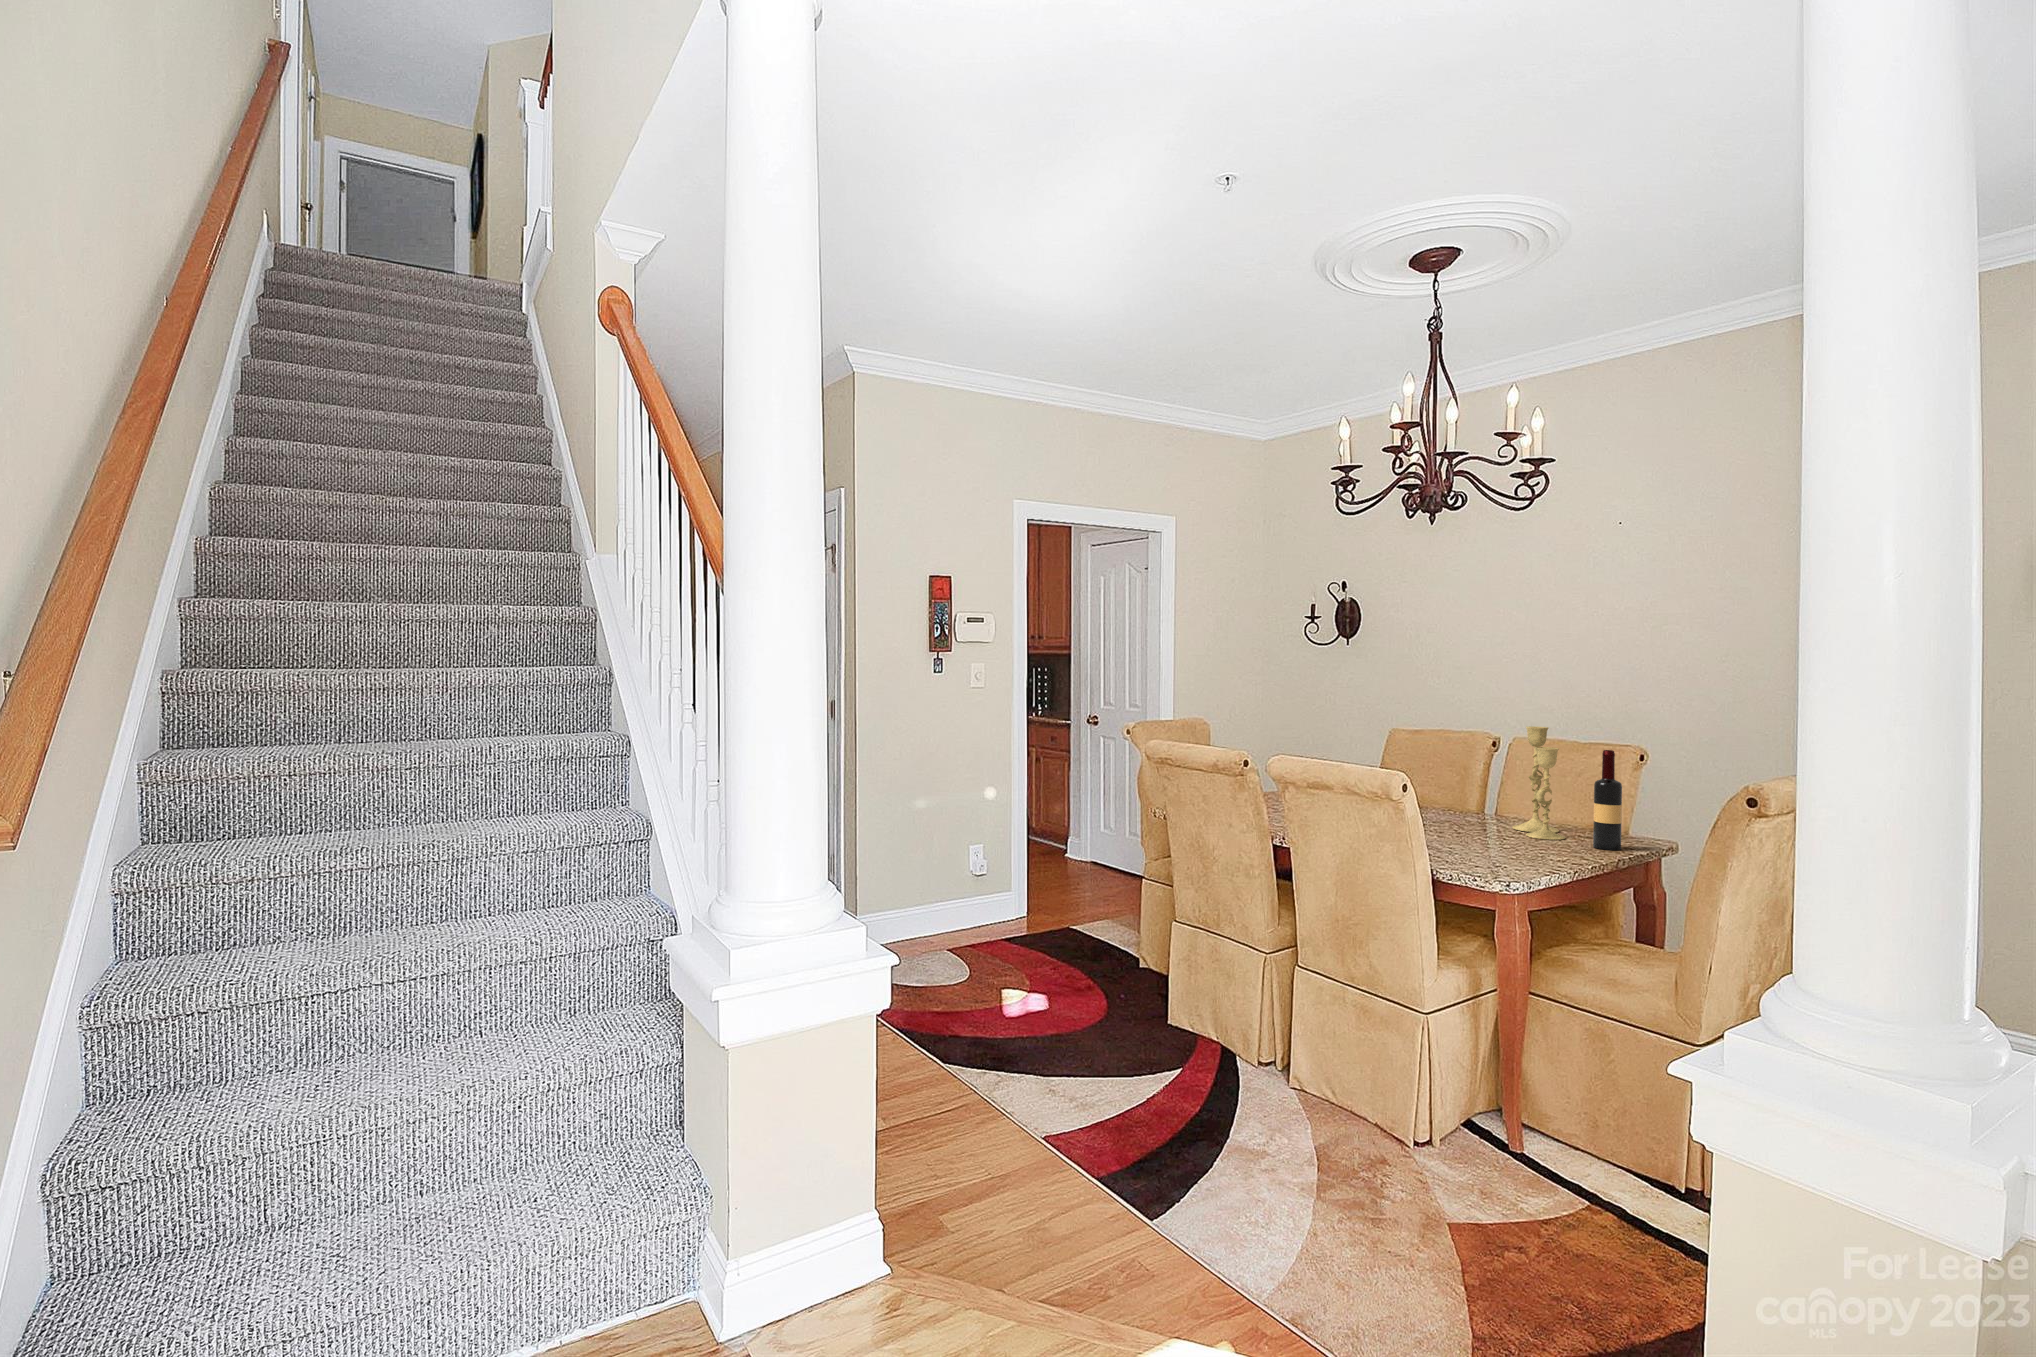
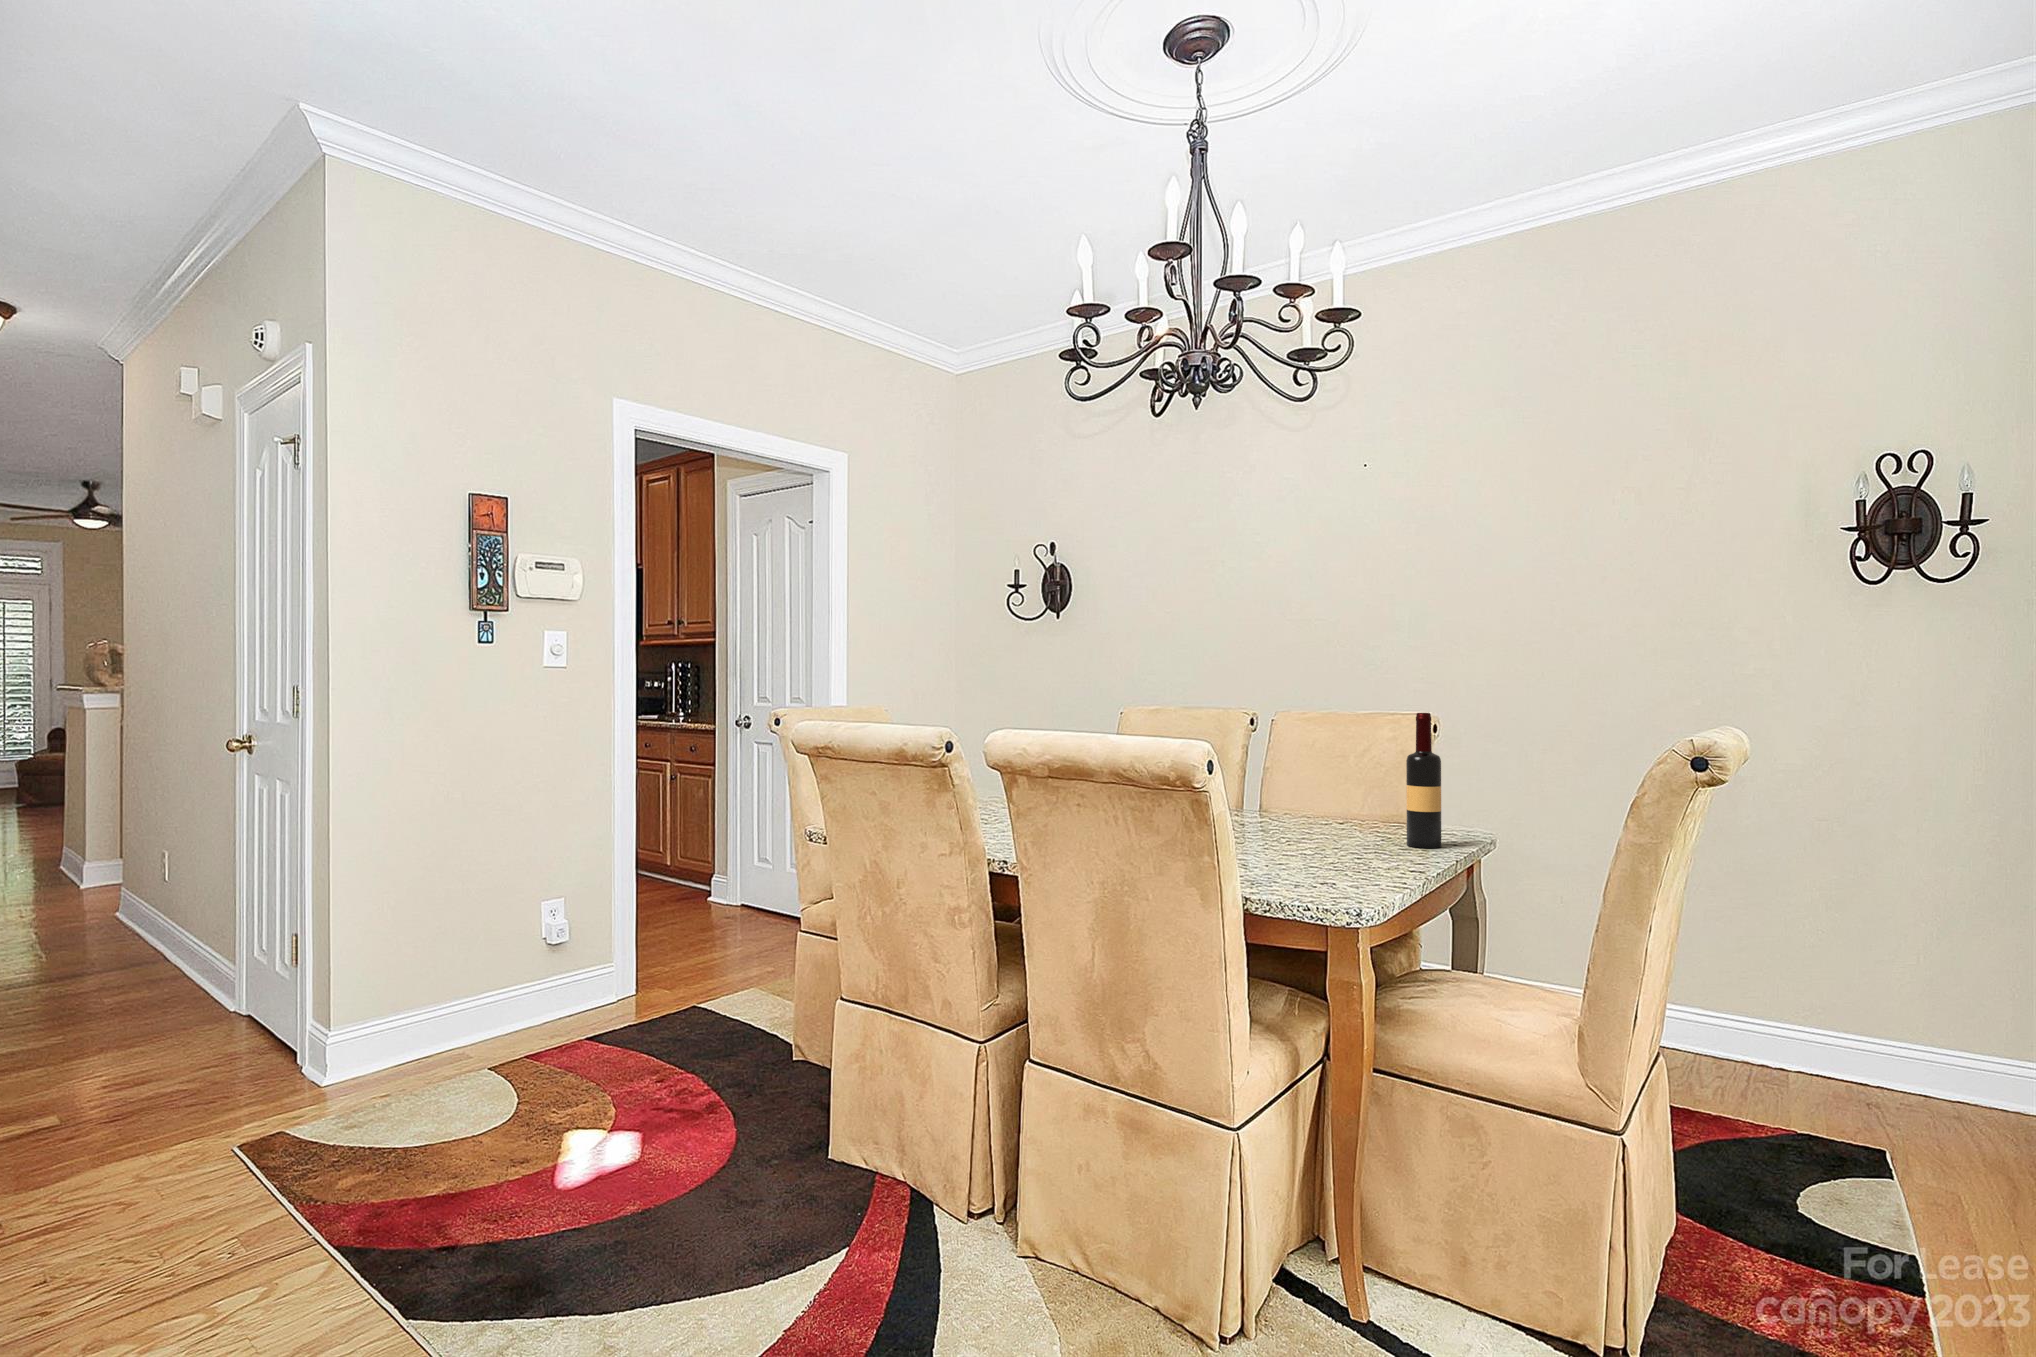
candlestick: present [1512,726,1566,840] -> none [1292,691,1365,839]

